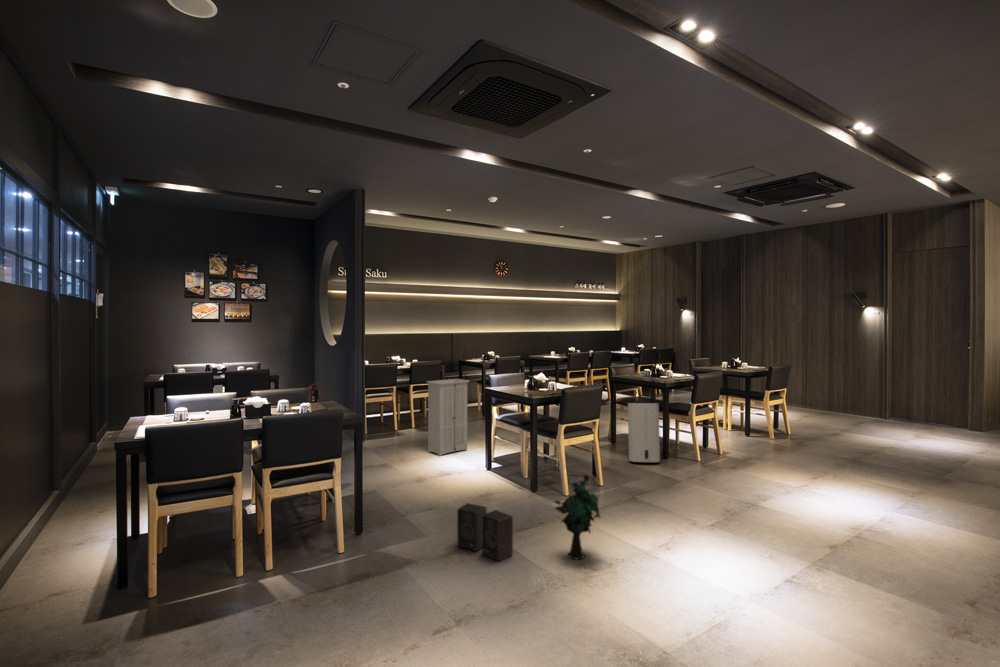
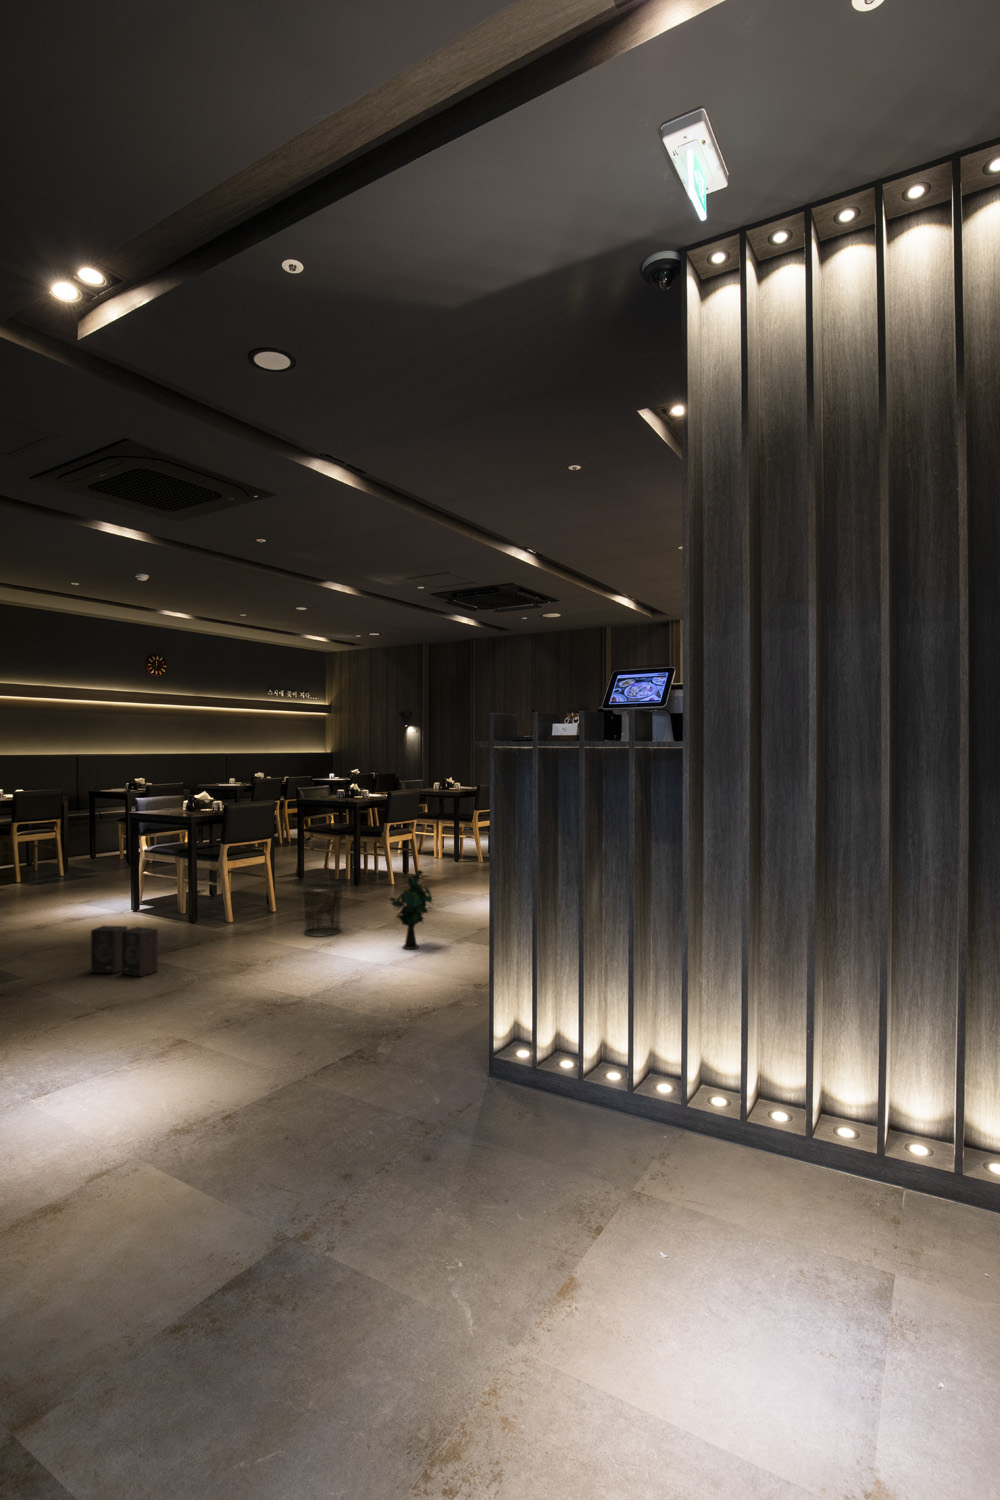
storage cabinet: present [427,379,469,456] -> none [43,805,108,907]
air purifier: present [628,403,660,462] -> none [312,825,348,893]
waste bin: none [633,469,677,526] -> present [301,883,344,937]
decorative plant: present [555,475,600,559] -> present [390,870,432,949]

